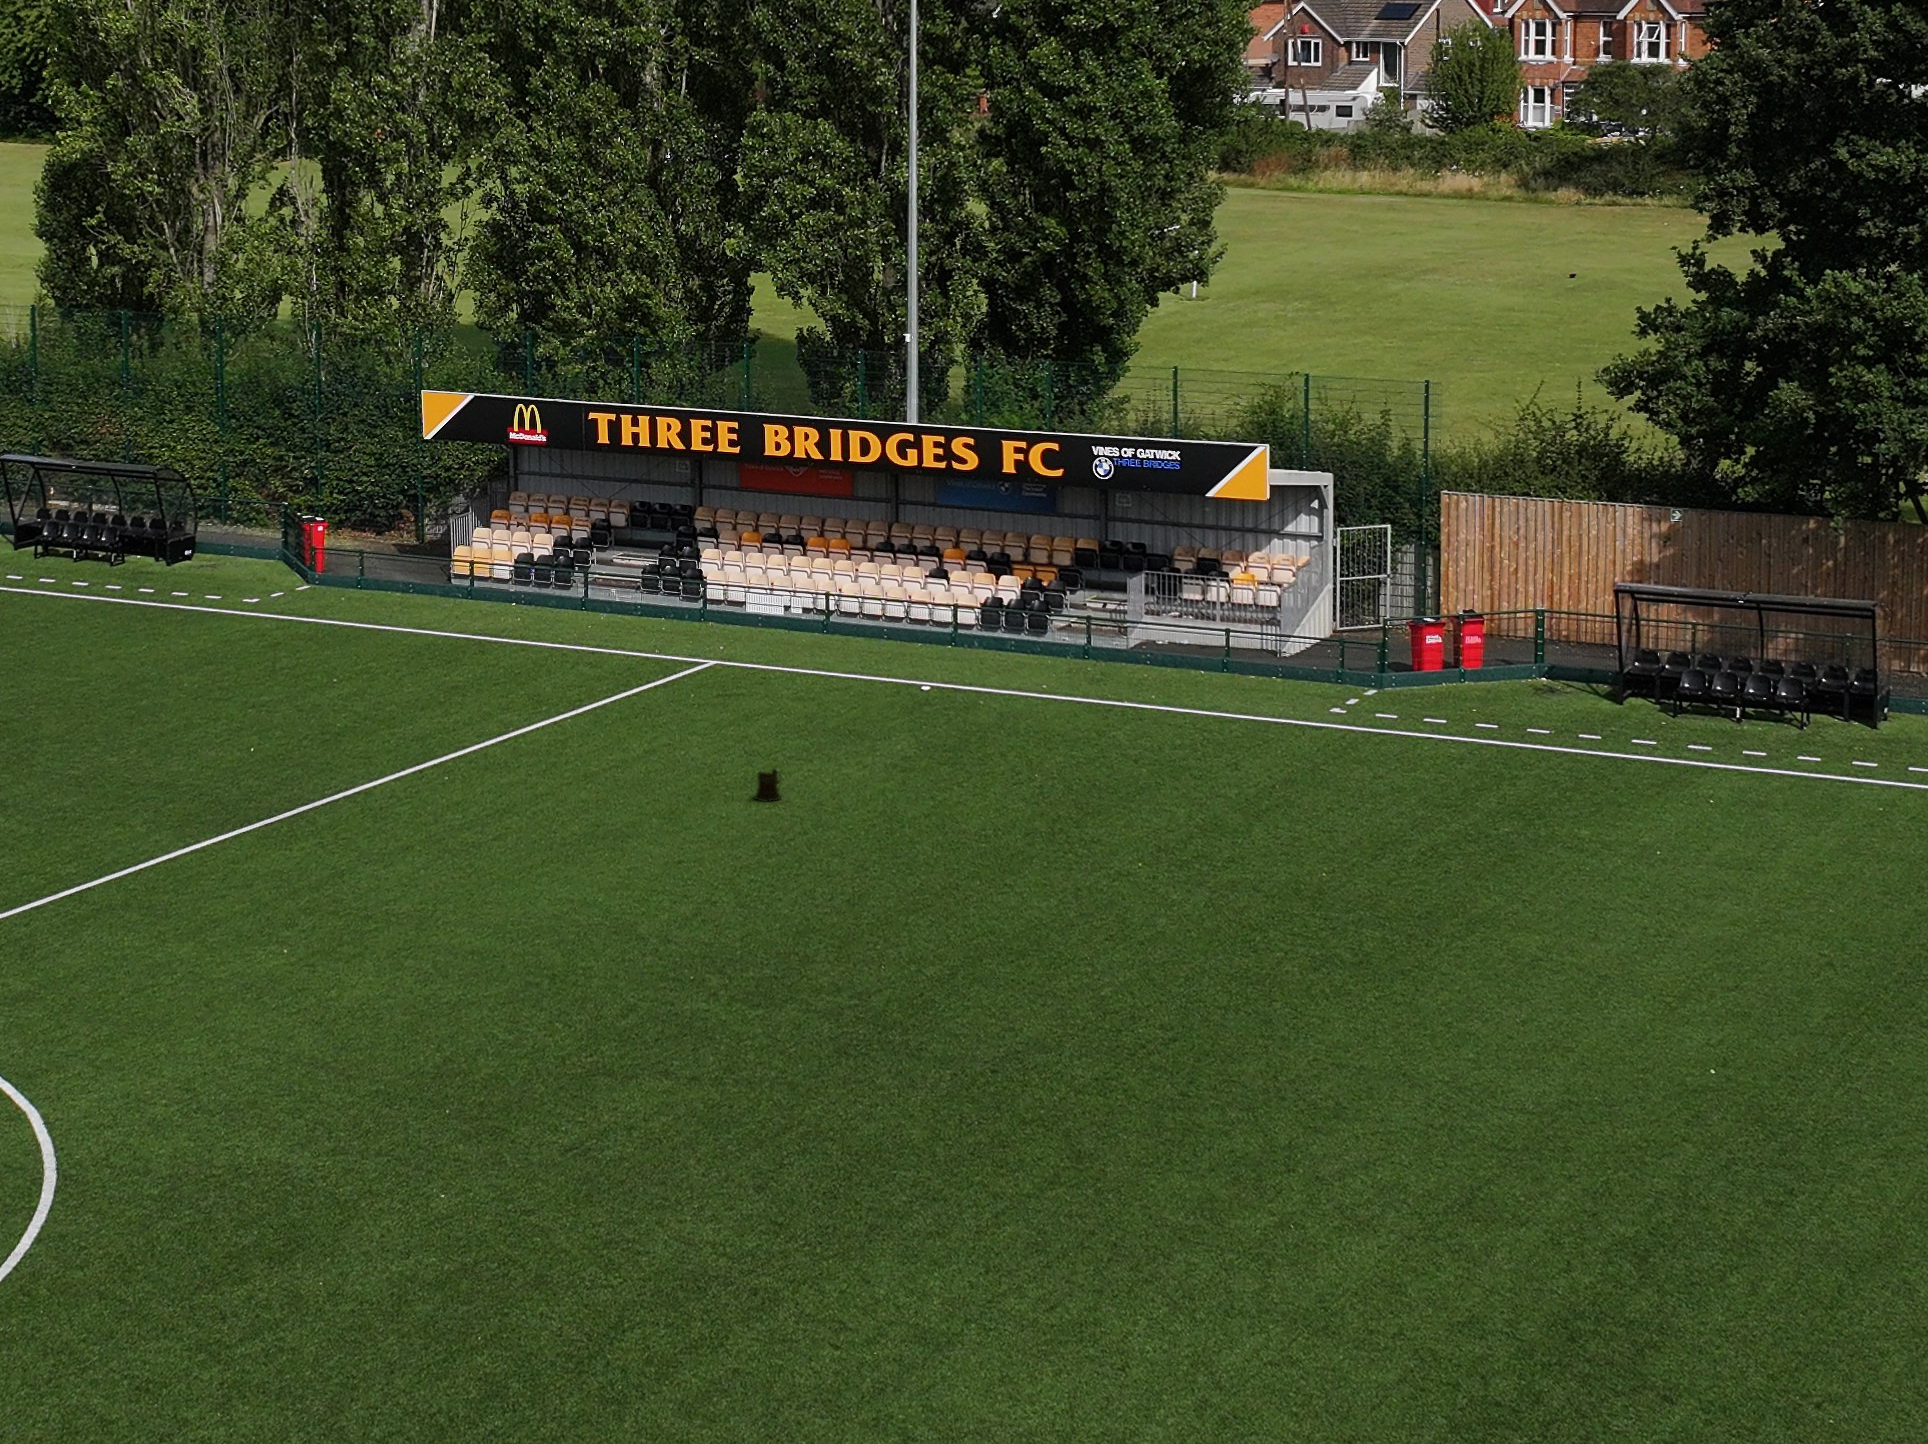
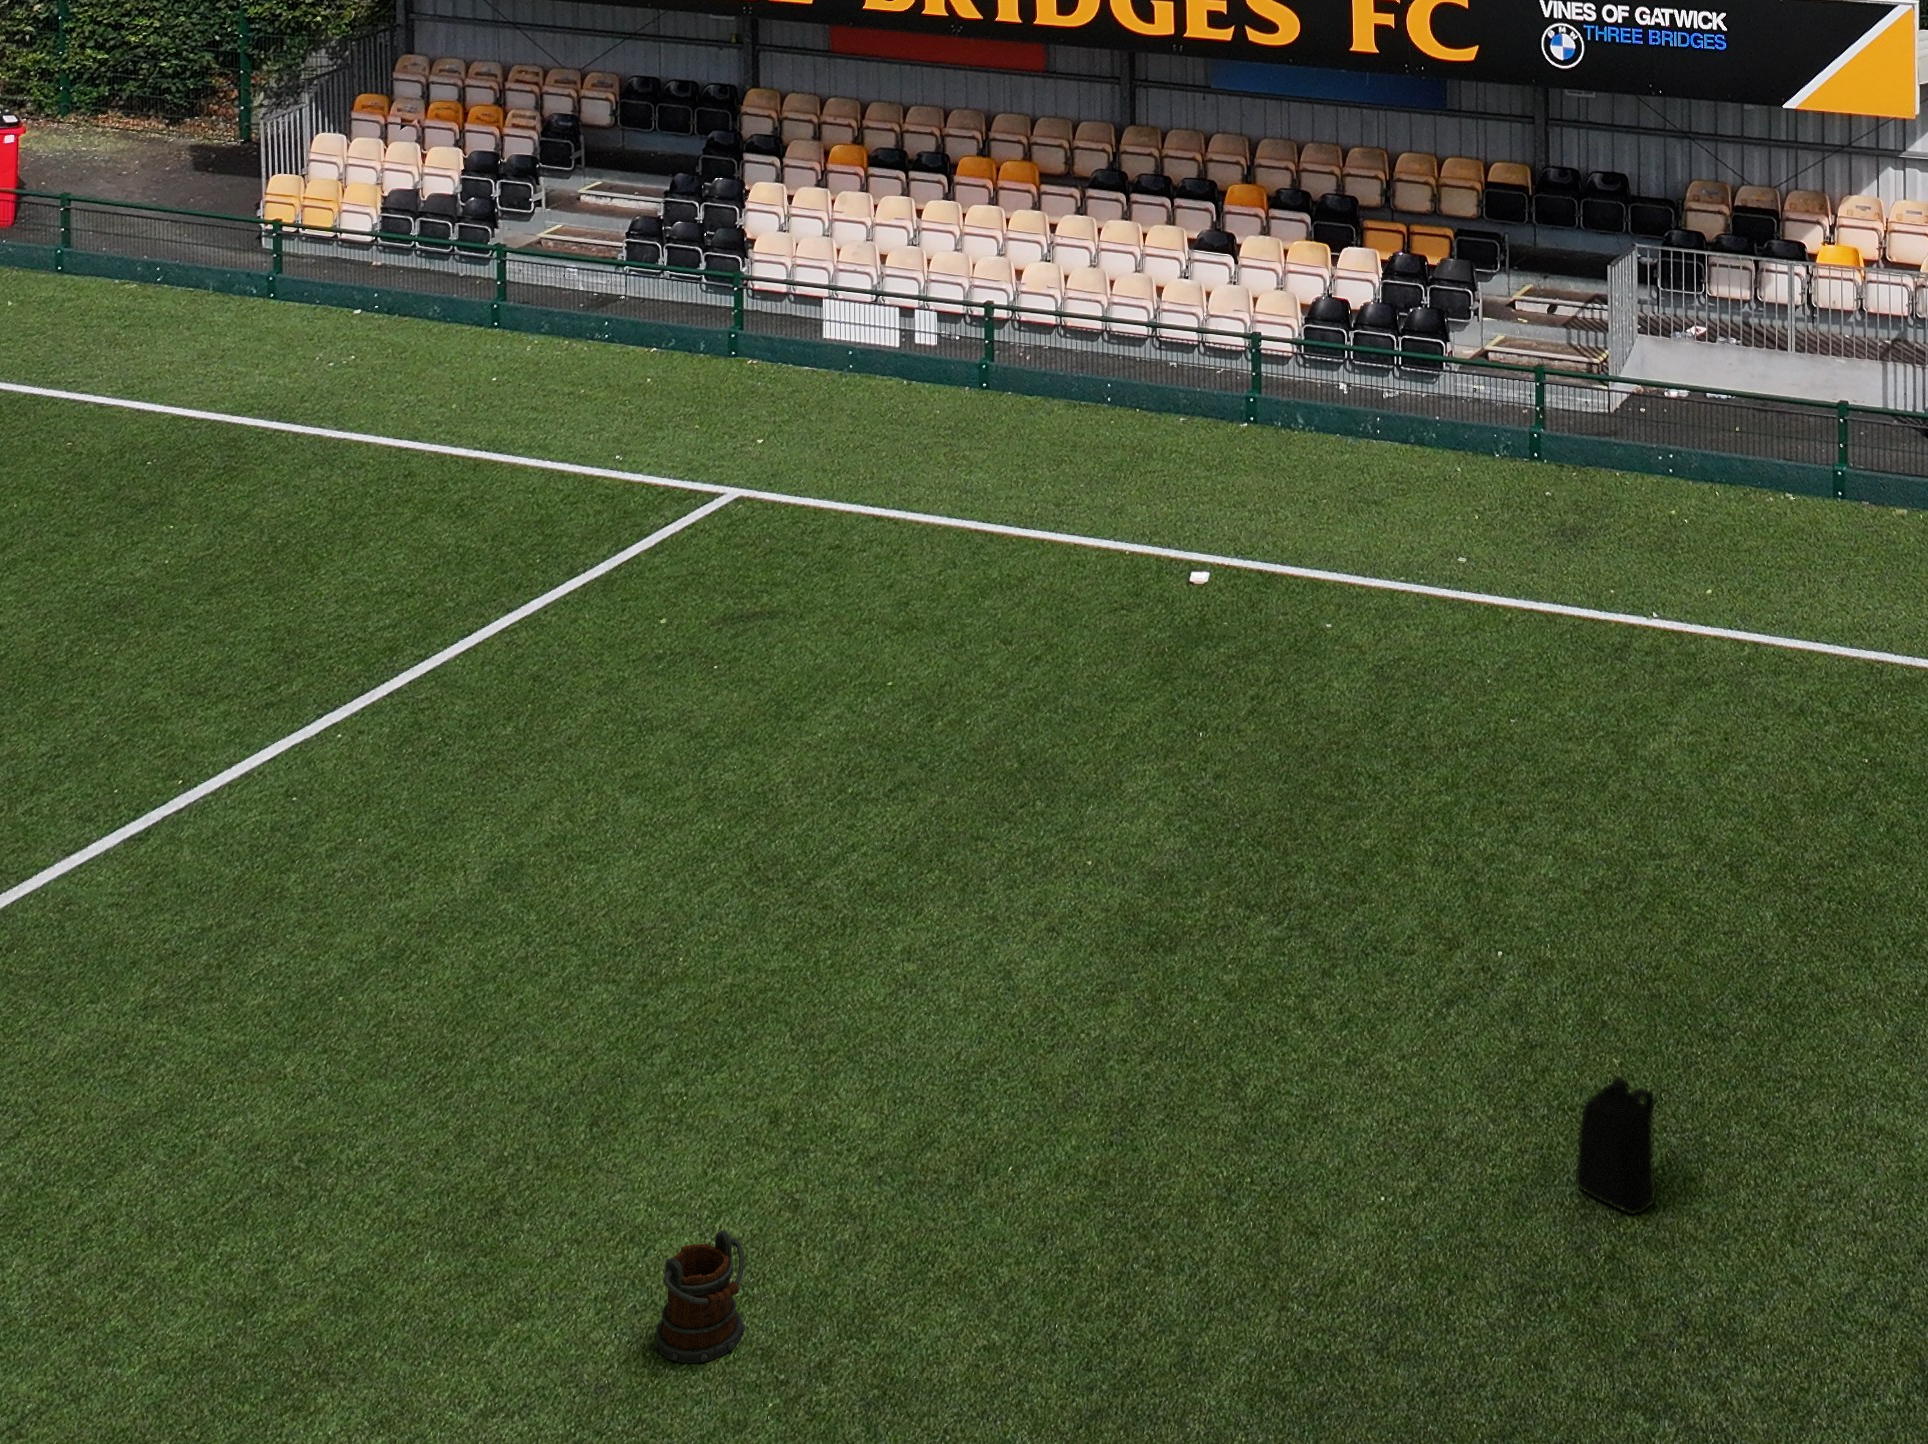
backpack: none [1053,754,1082,793] -> present [1576,1076,1656,1214]

